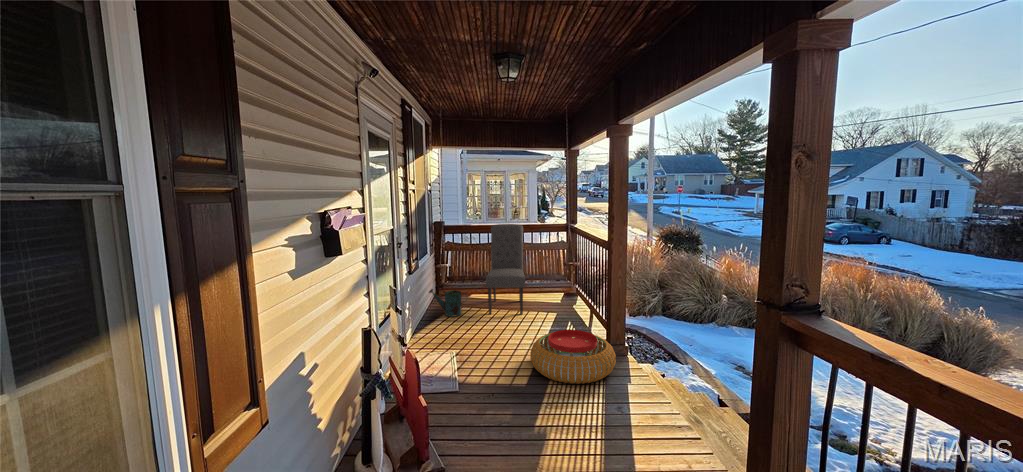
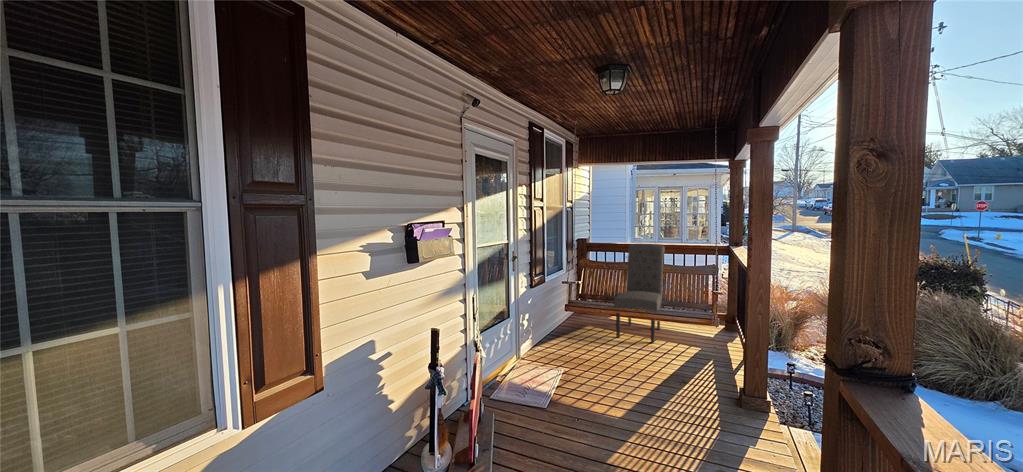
watering can: present [429,289,462,317] -> none [557,304,595,334]
pouf: present [530,330,616,384] -> none [632,367,739,435]

